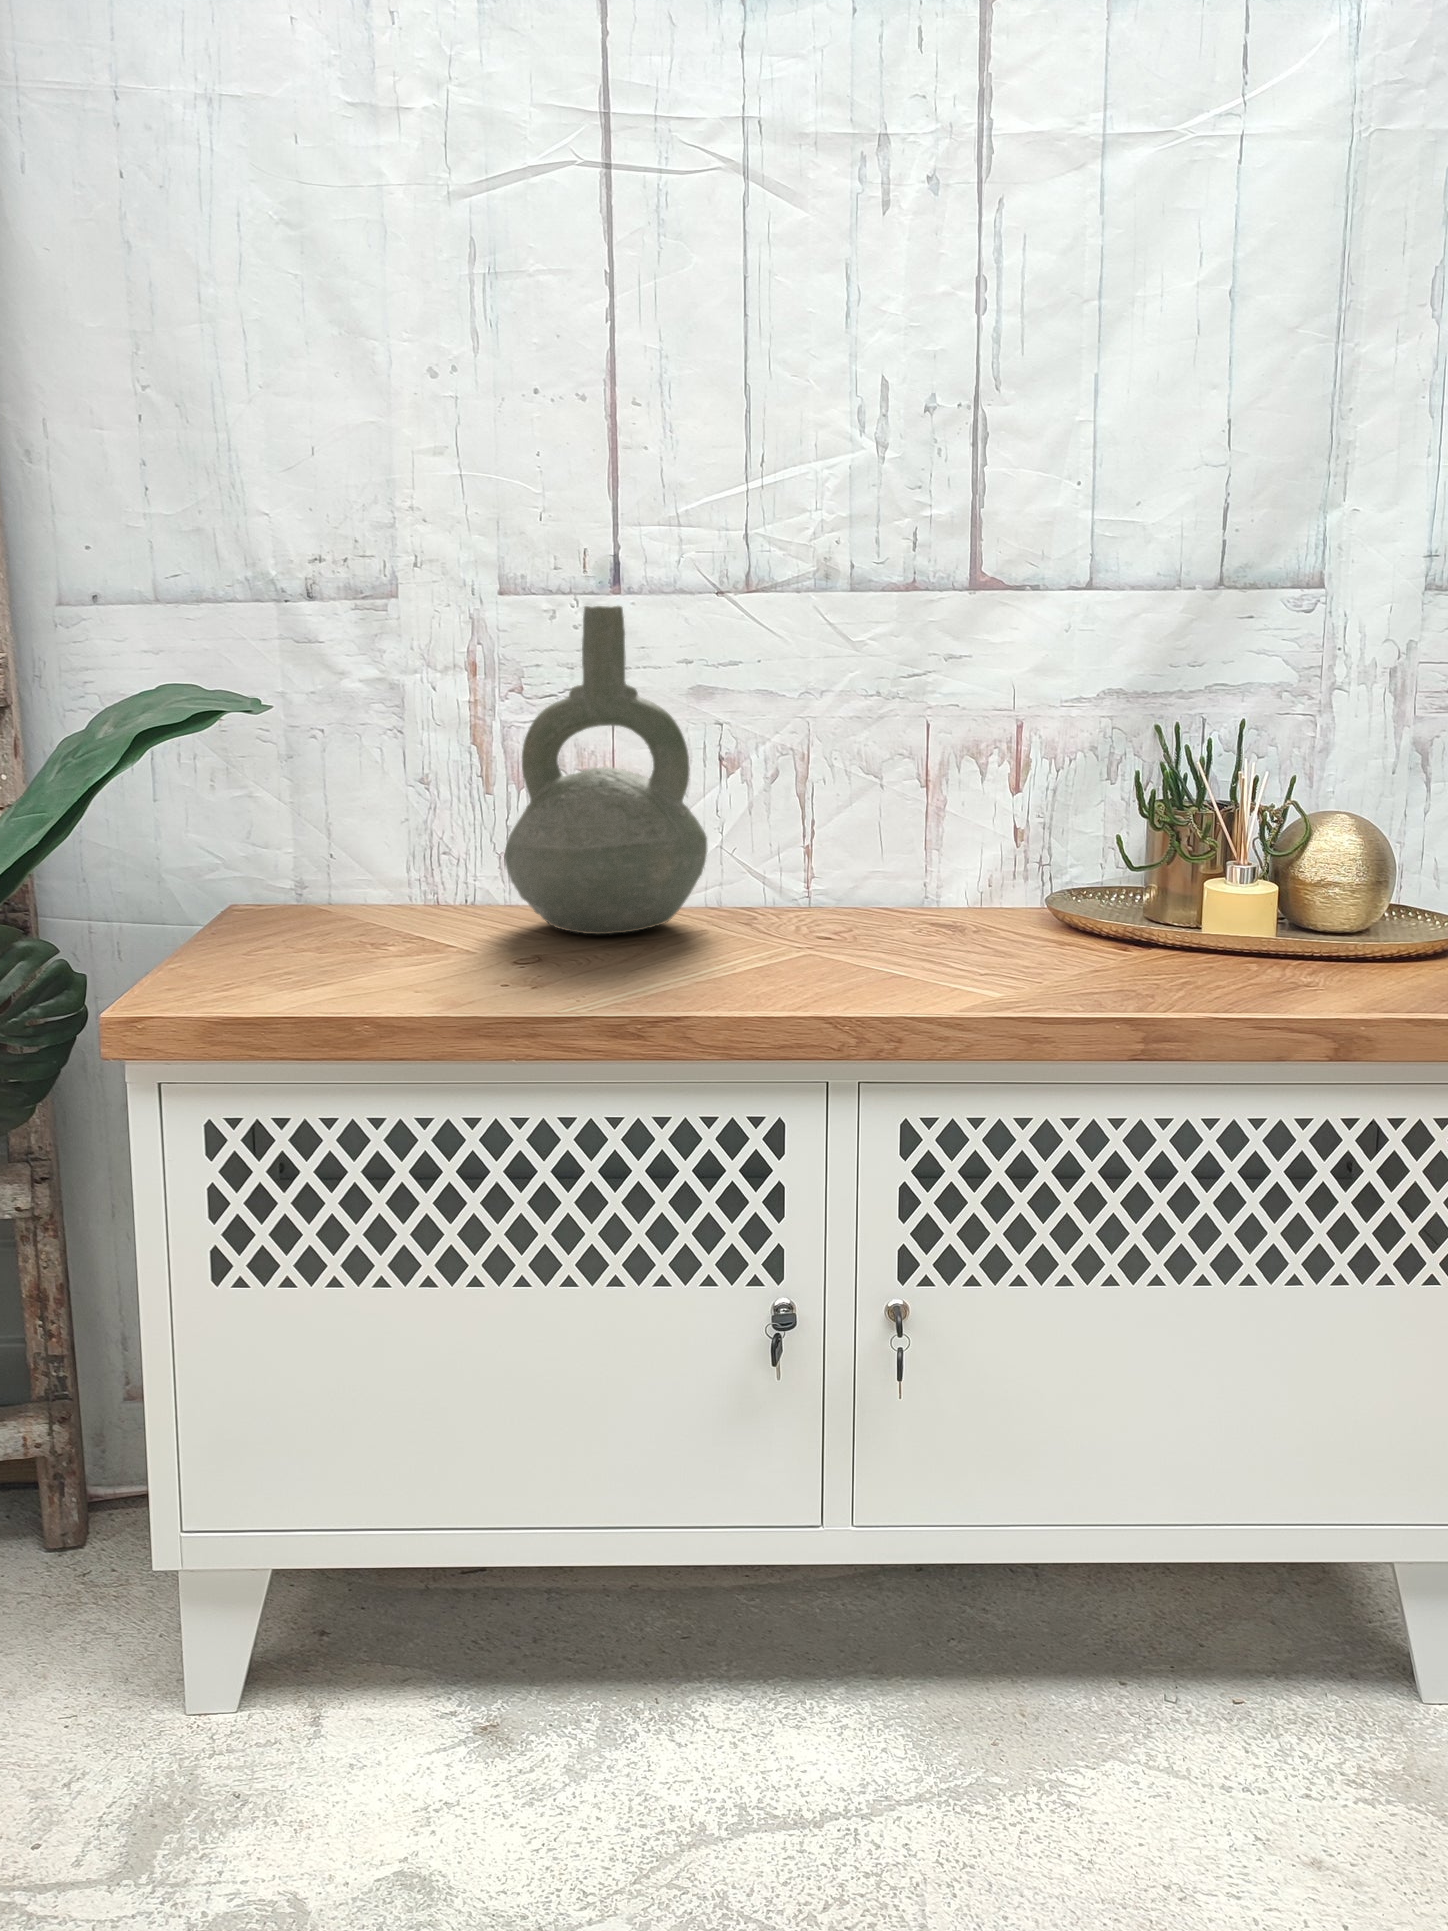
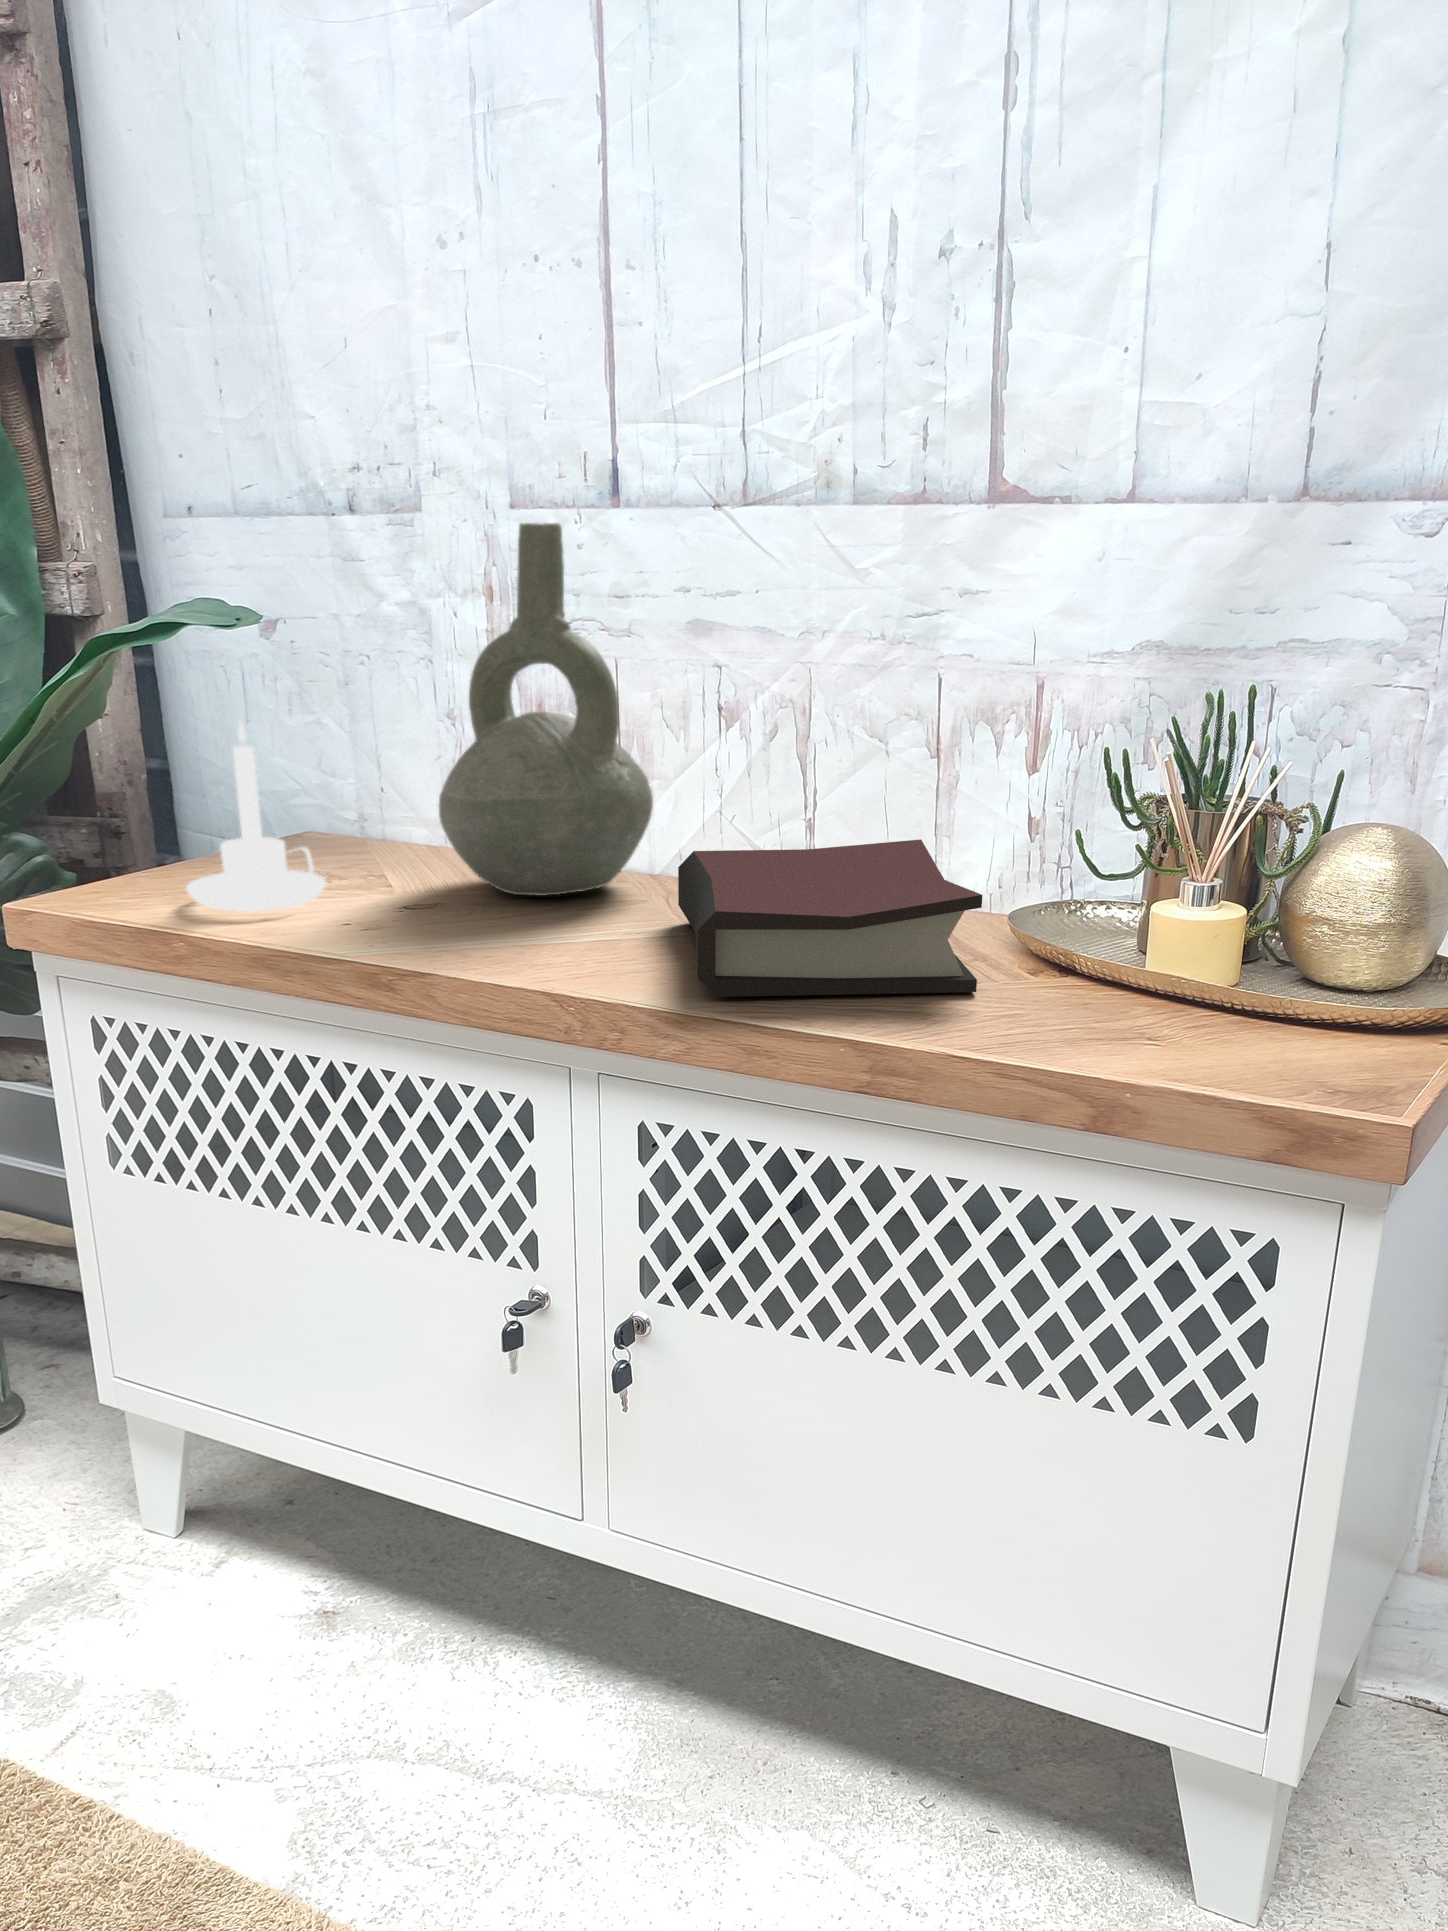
candle holder: none [284,786,426,976] -> present [187,722,326,912]
hardback book: none [781,854,1131,992] -> present [678,839,983,997]

